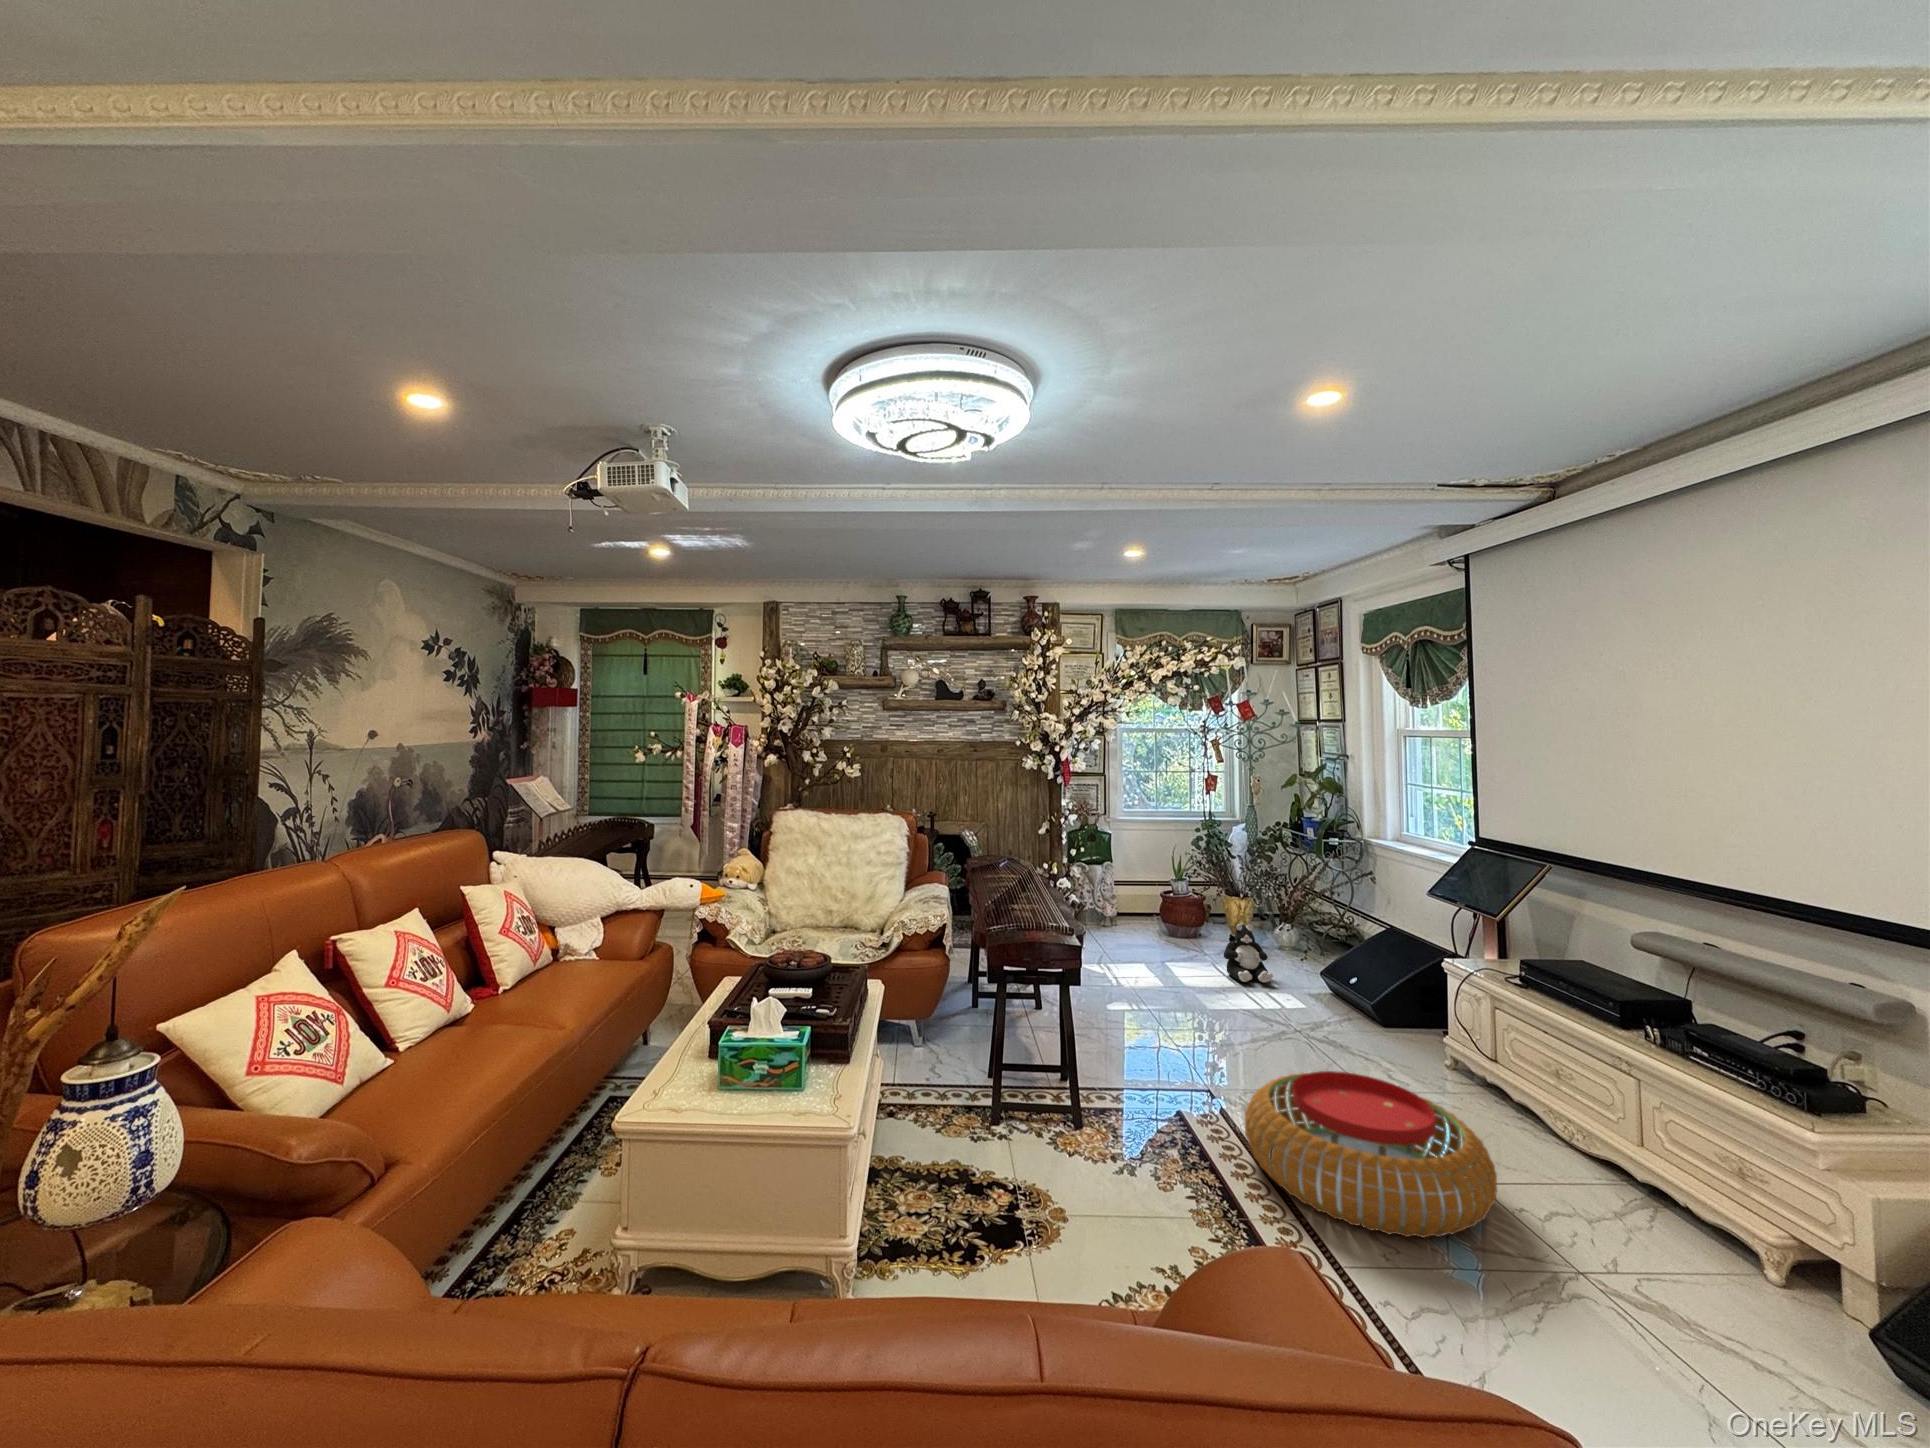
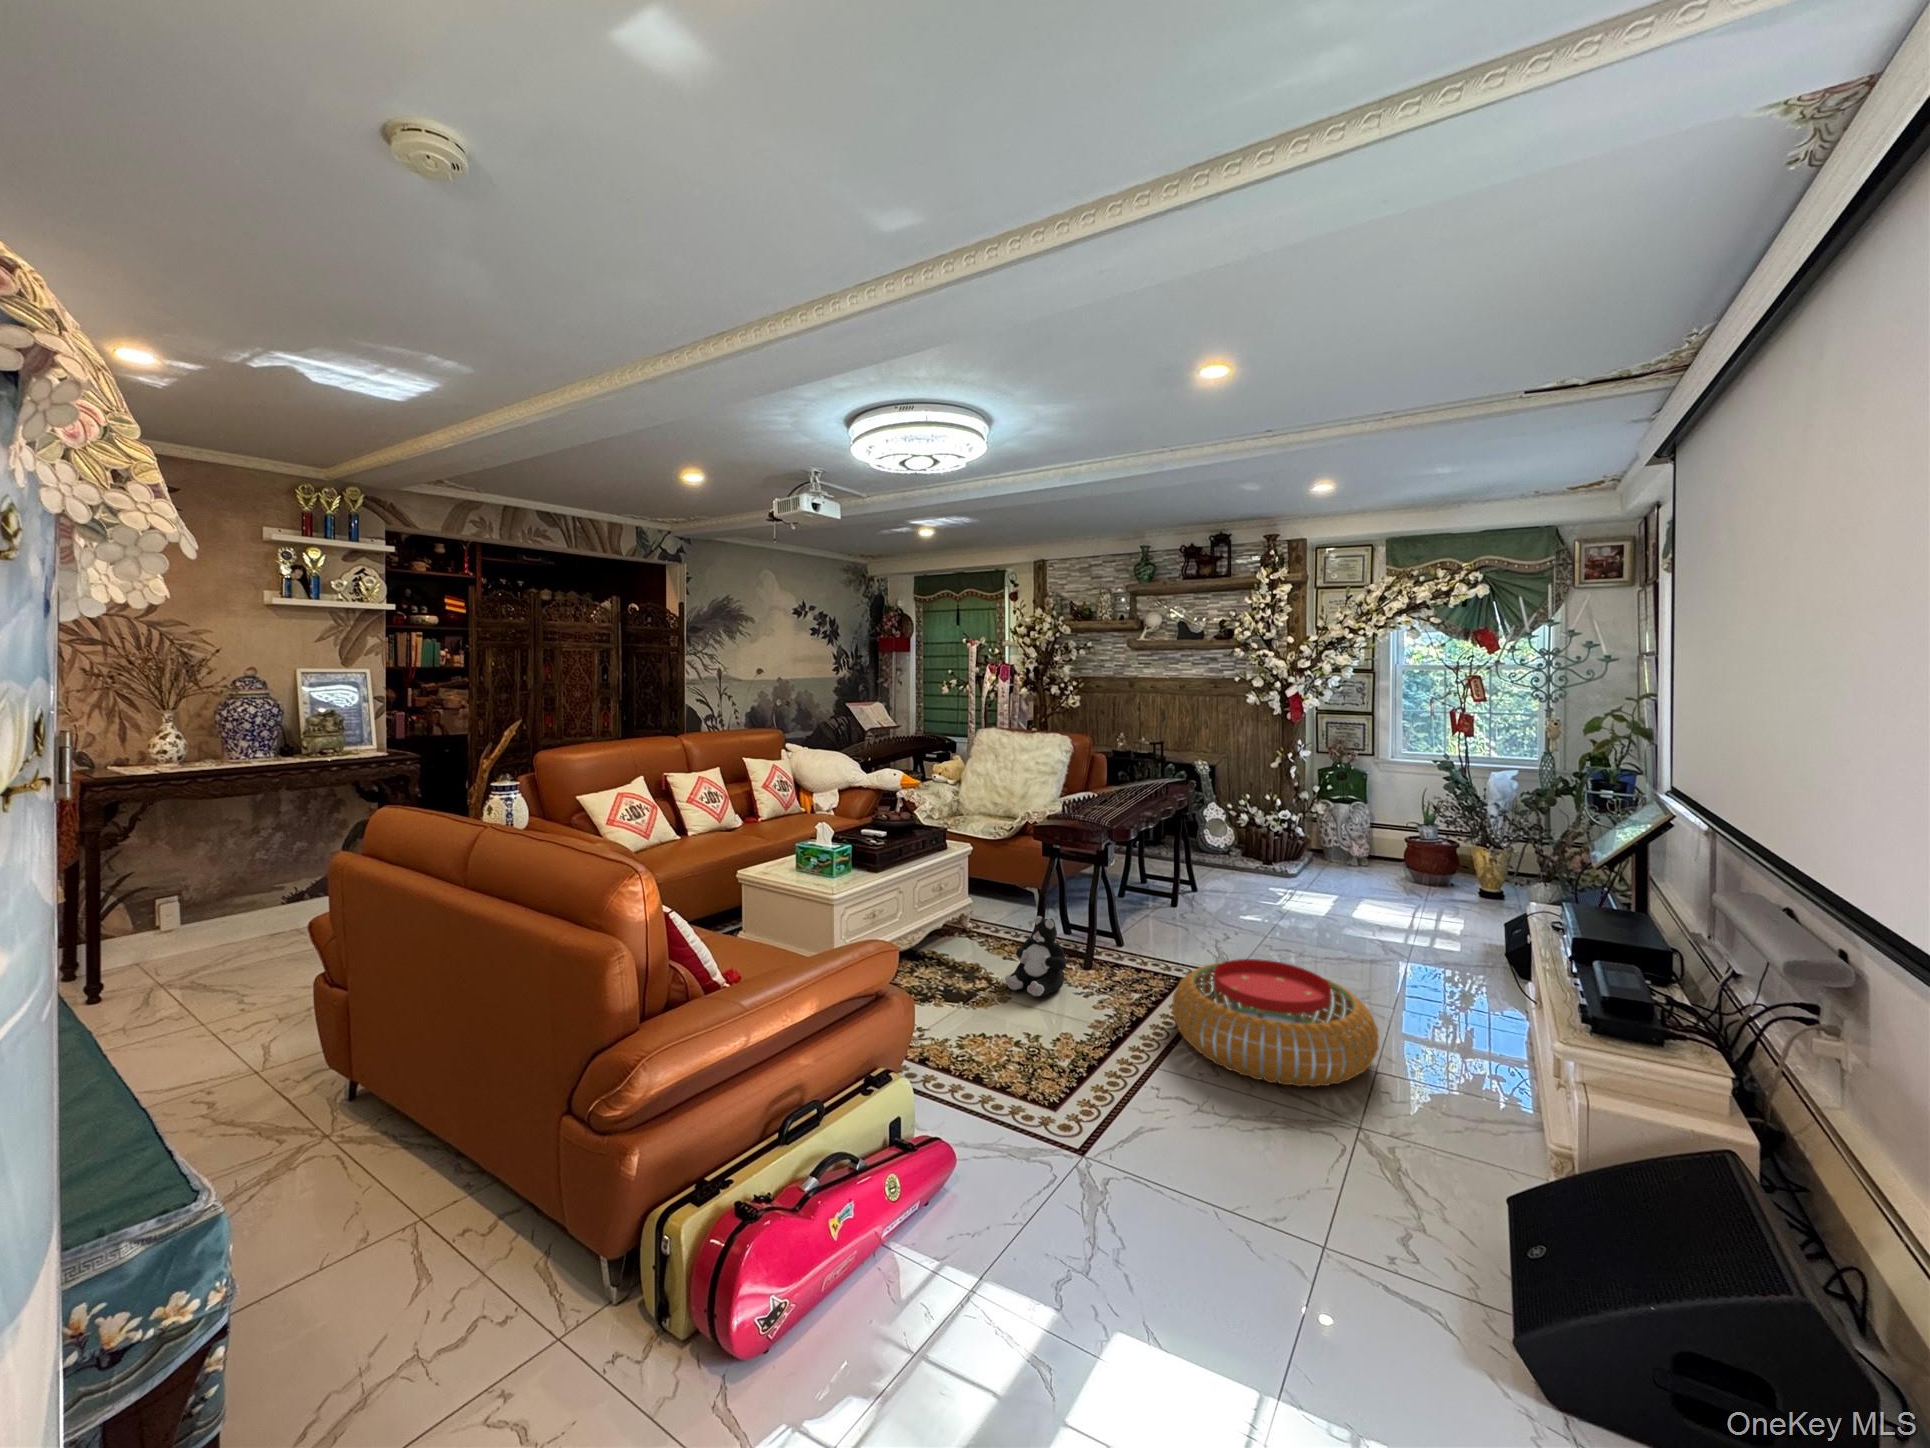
plush toy: present [1224,923,1273,983] -> present [1005,916,1066,997]

